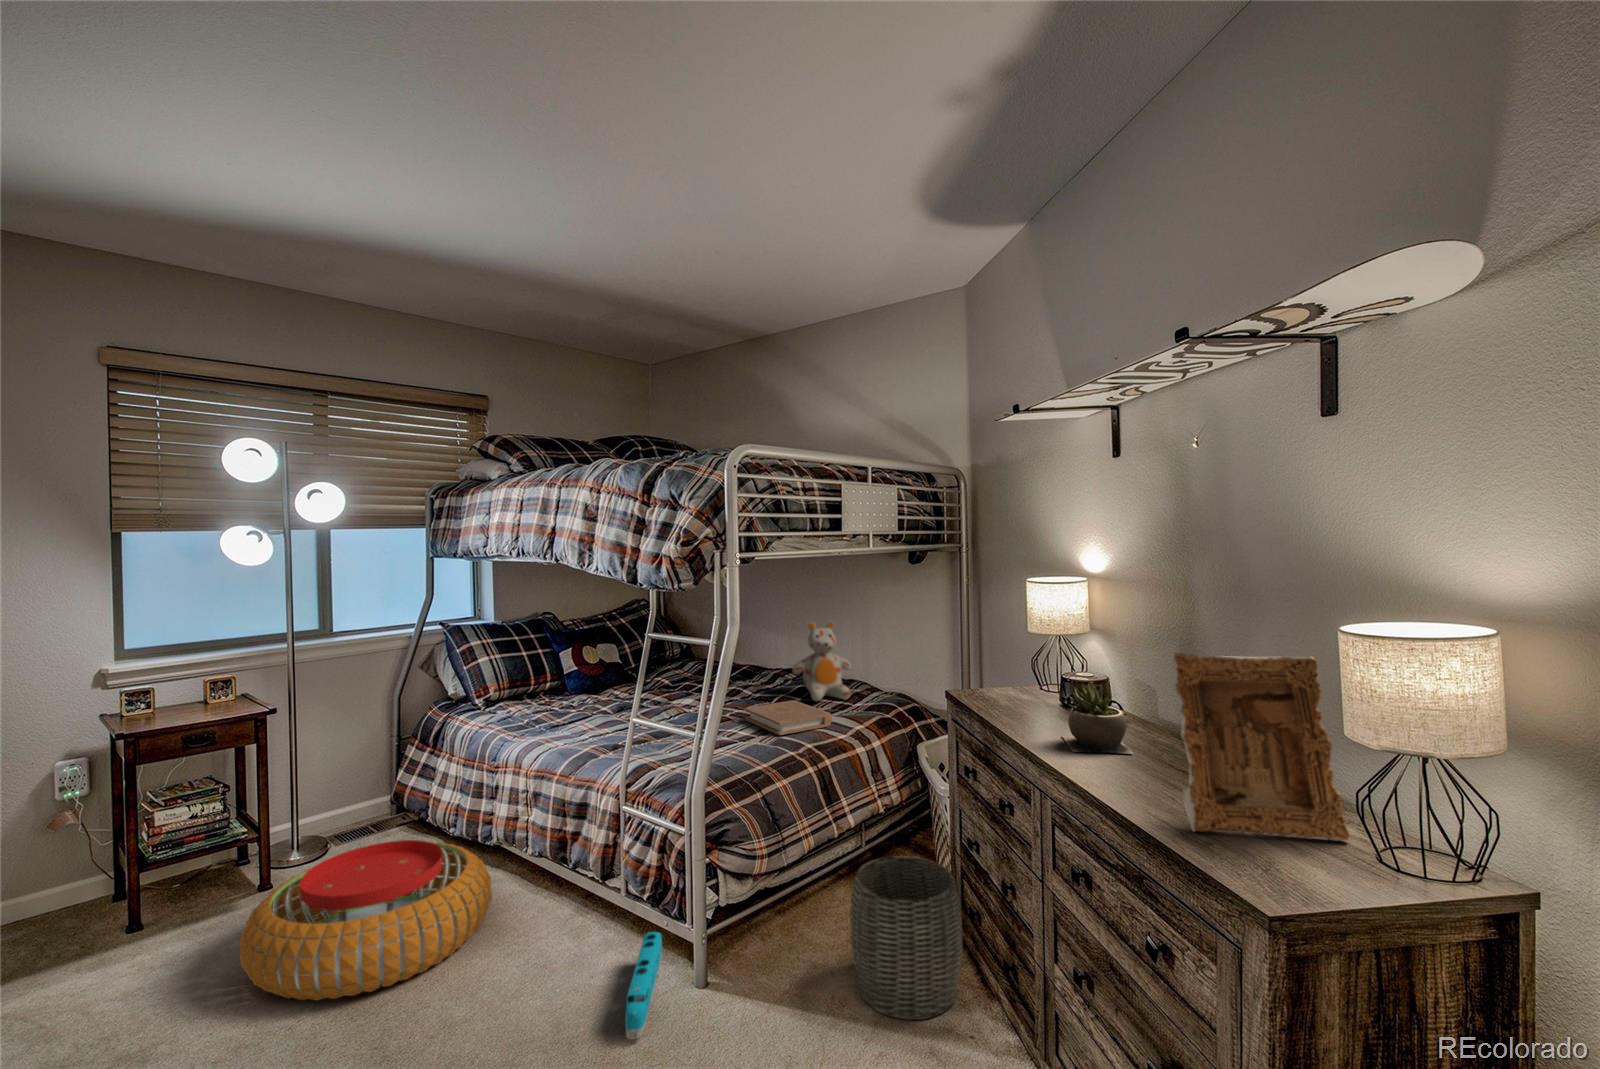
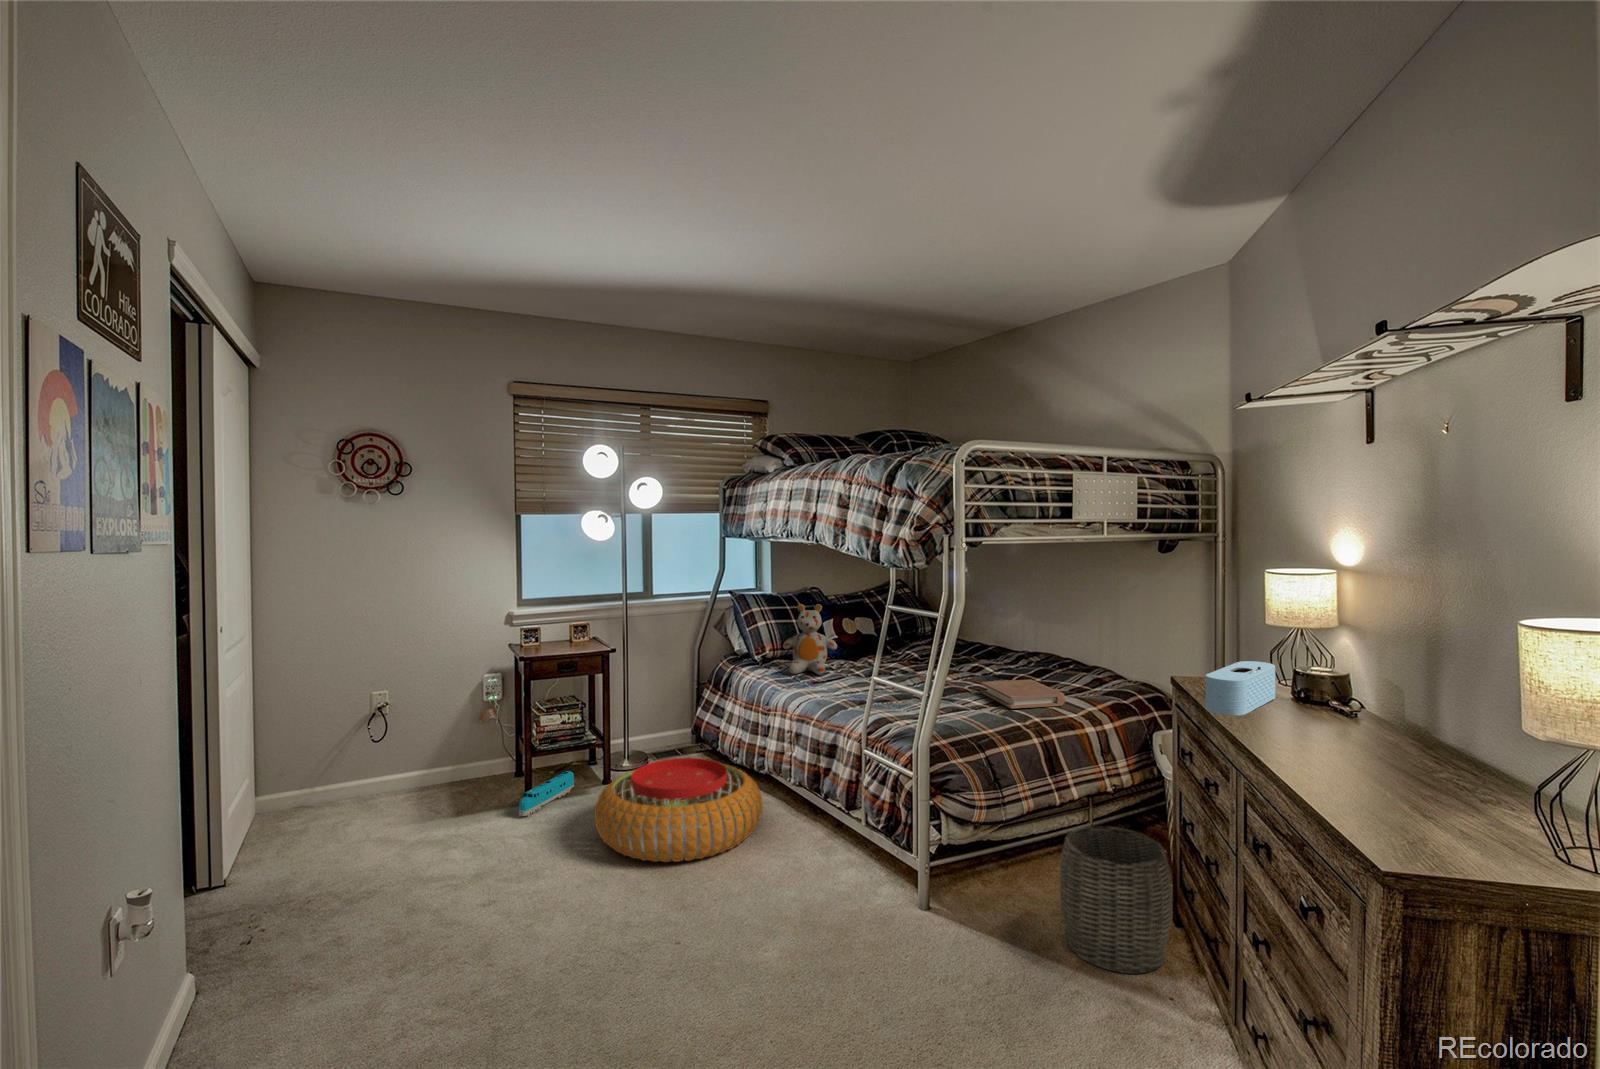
stuffed bear: present [793,621,851,701] -> present [783,604,837,675]
picture frame: present [1174,652,1349,840] -> none [1347,640,1530,834]
speaker: none [993,670,1046,730] -> present [1205,661,1275,715]
succulent plant: present [1062,683,1133,754] -> none [1273,672,1343,745]
toy train: present [625,932,662,1039] -> present [519,771,574,816]

